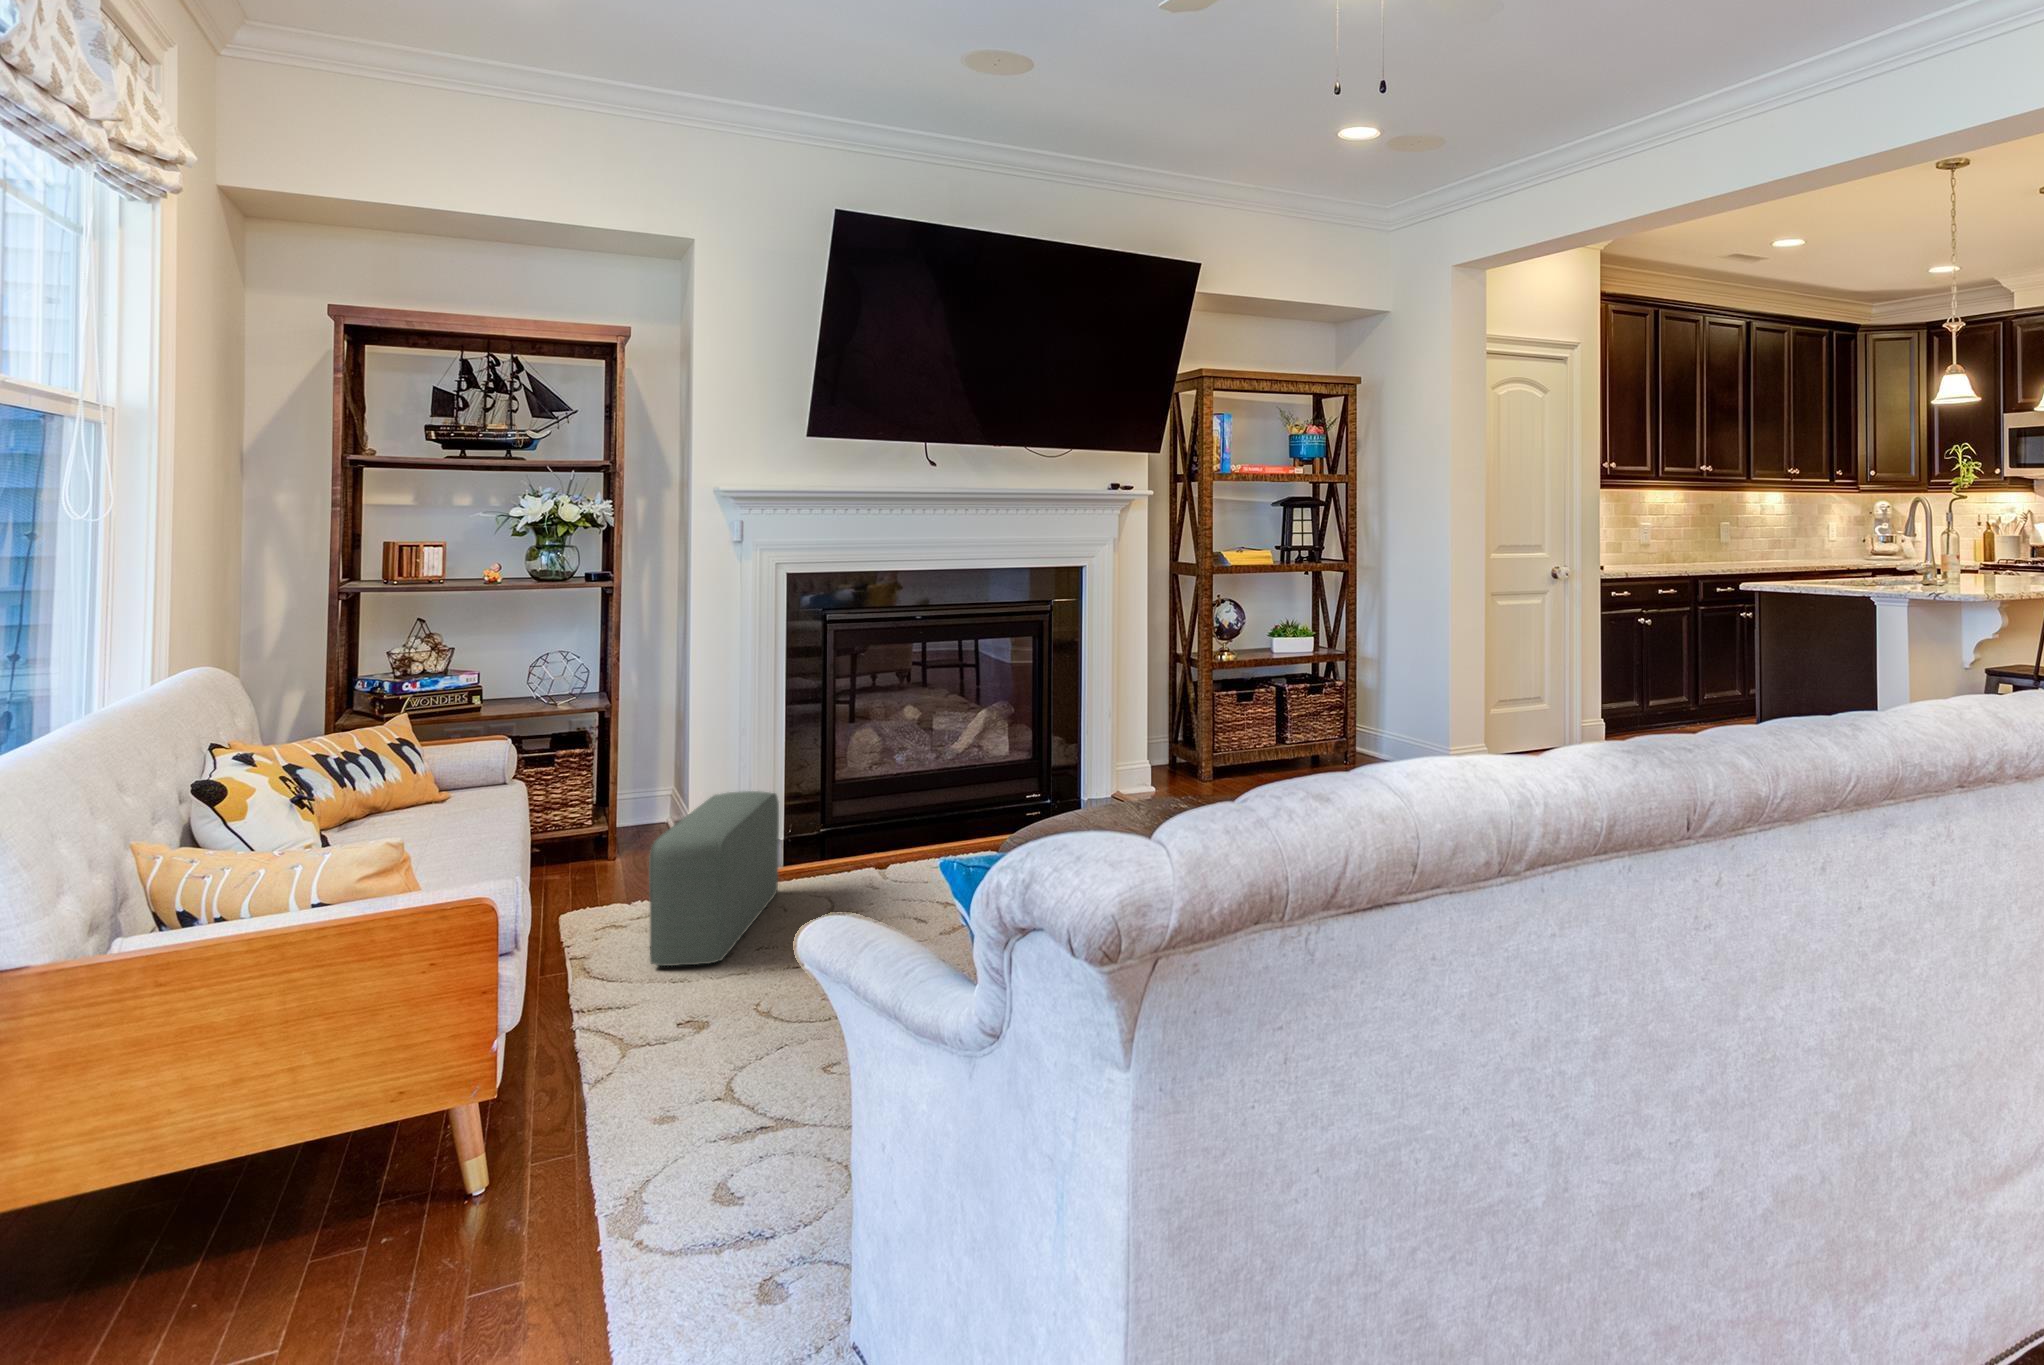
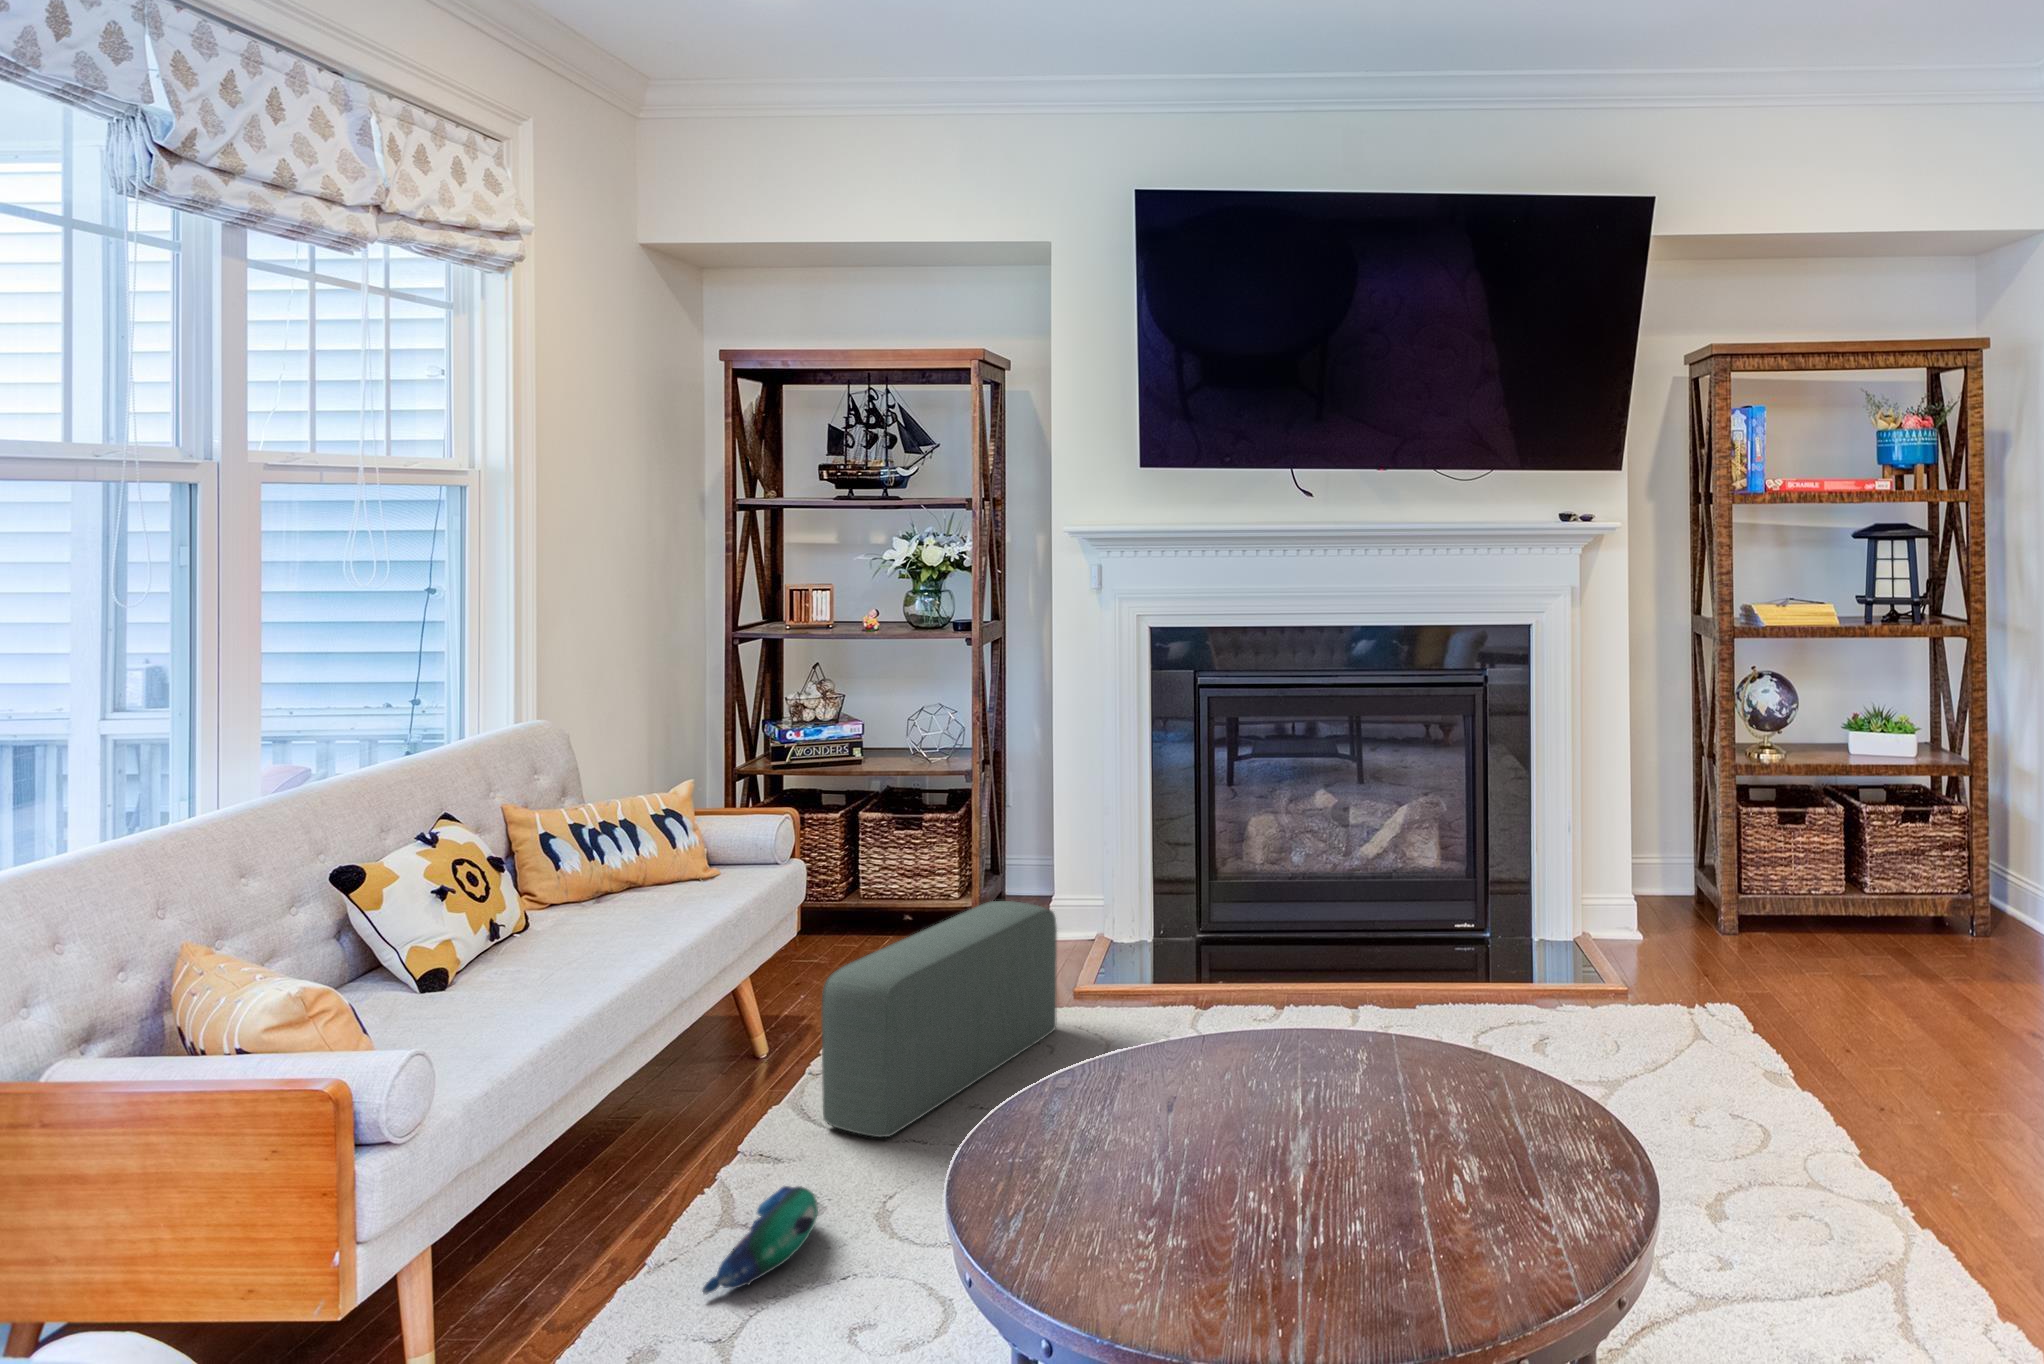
plush toy: none [667,978,752,1049] -> present [703,1186,818,1294]

